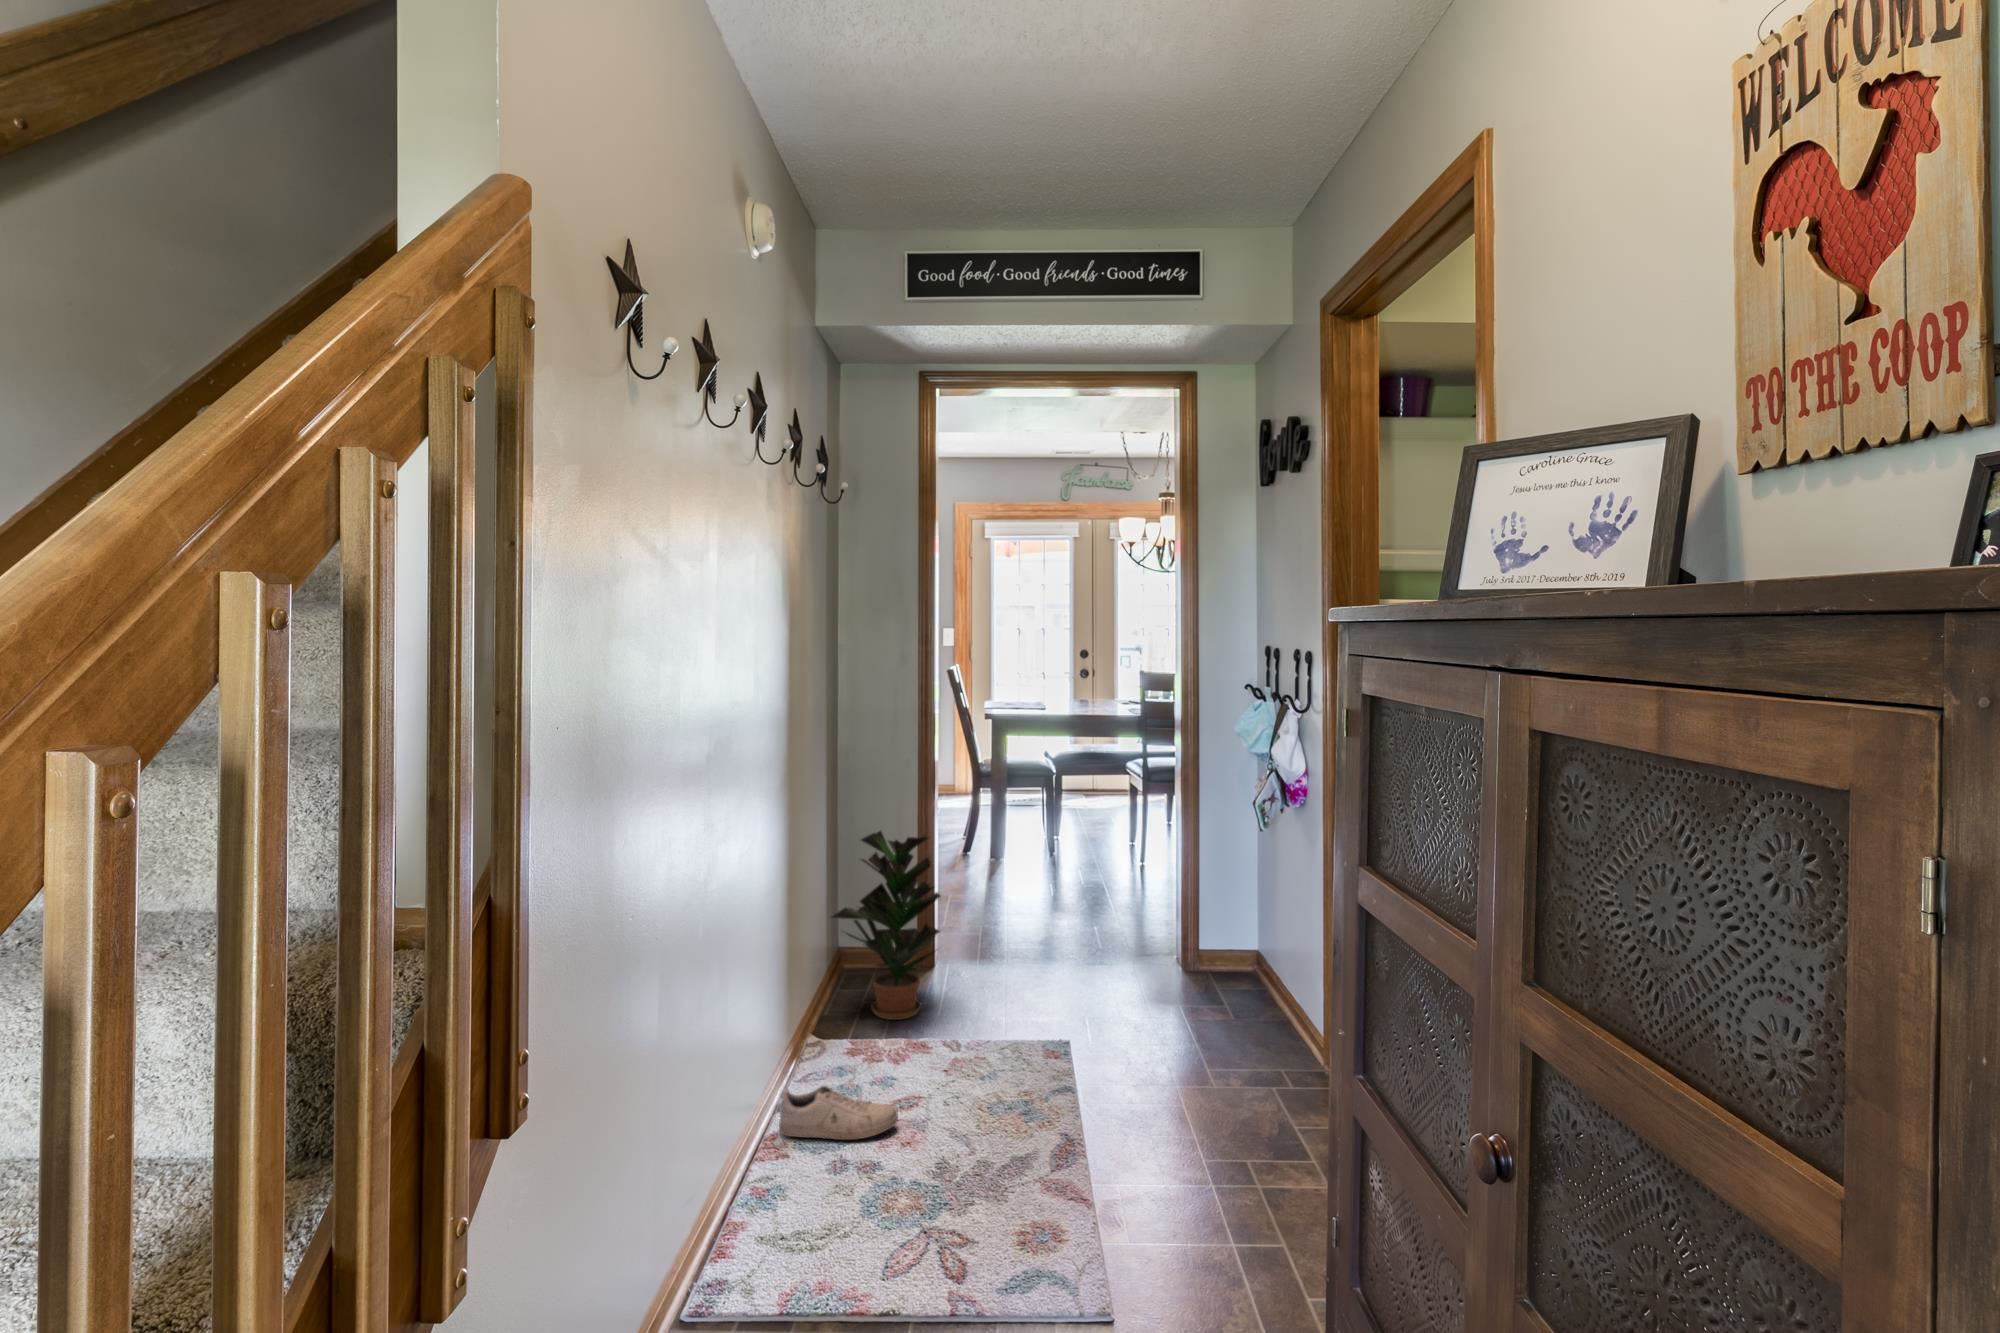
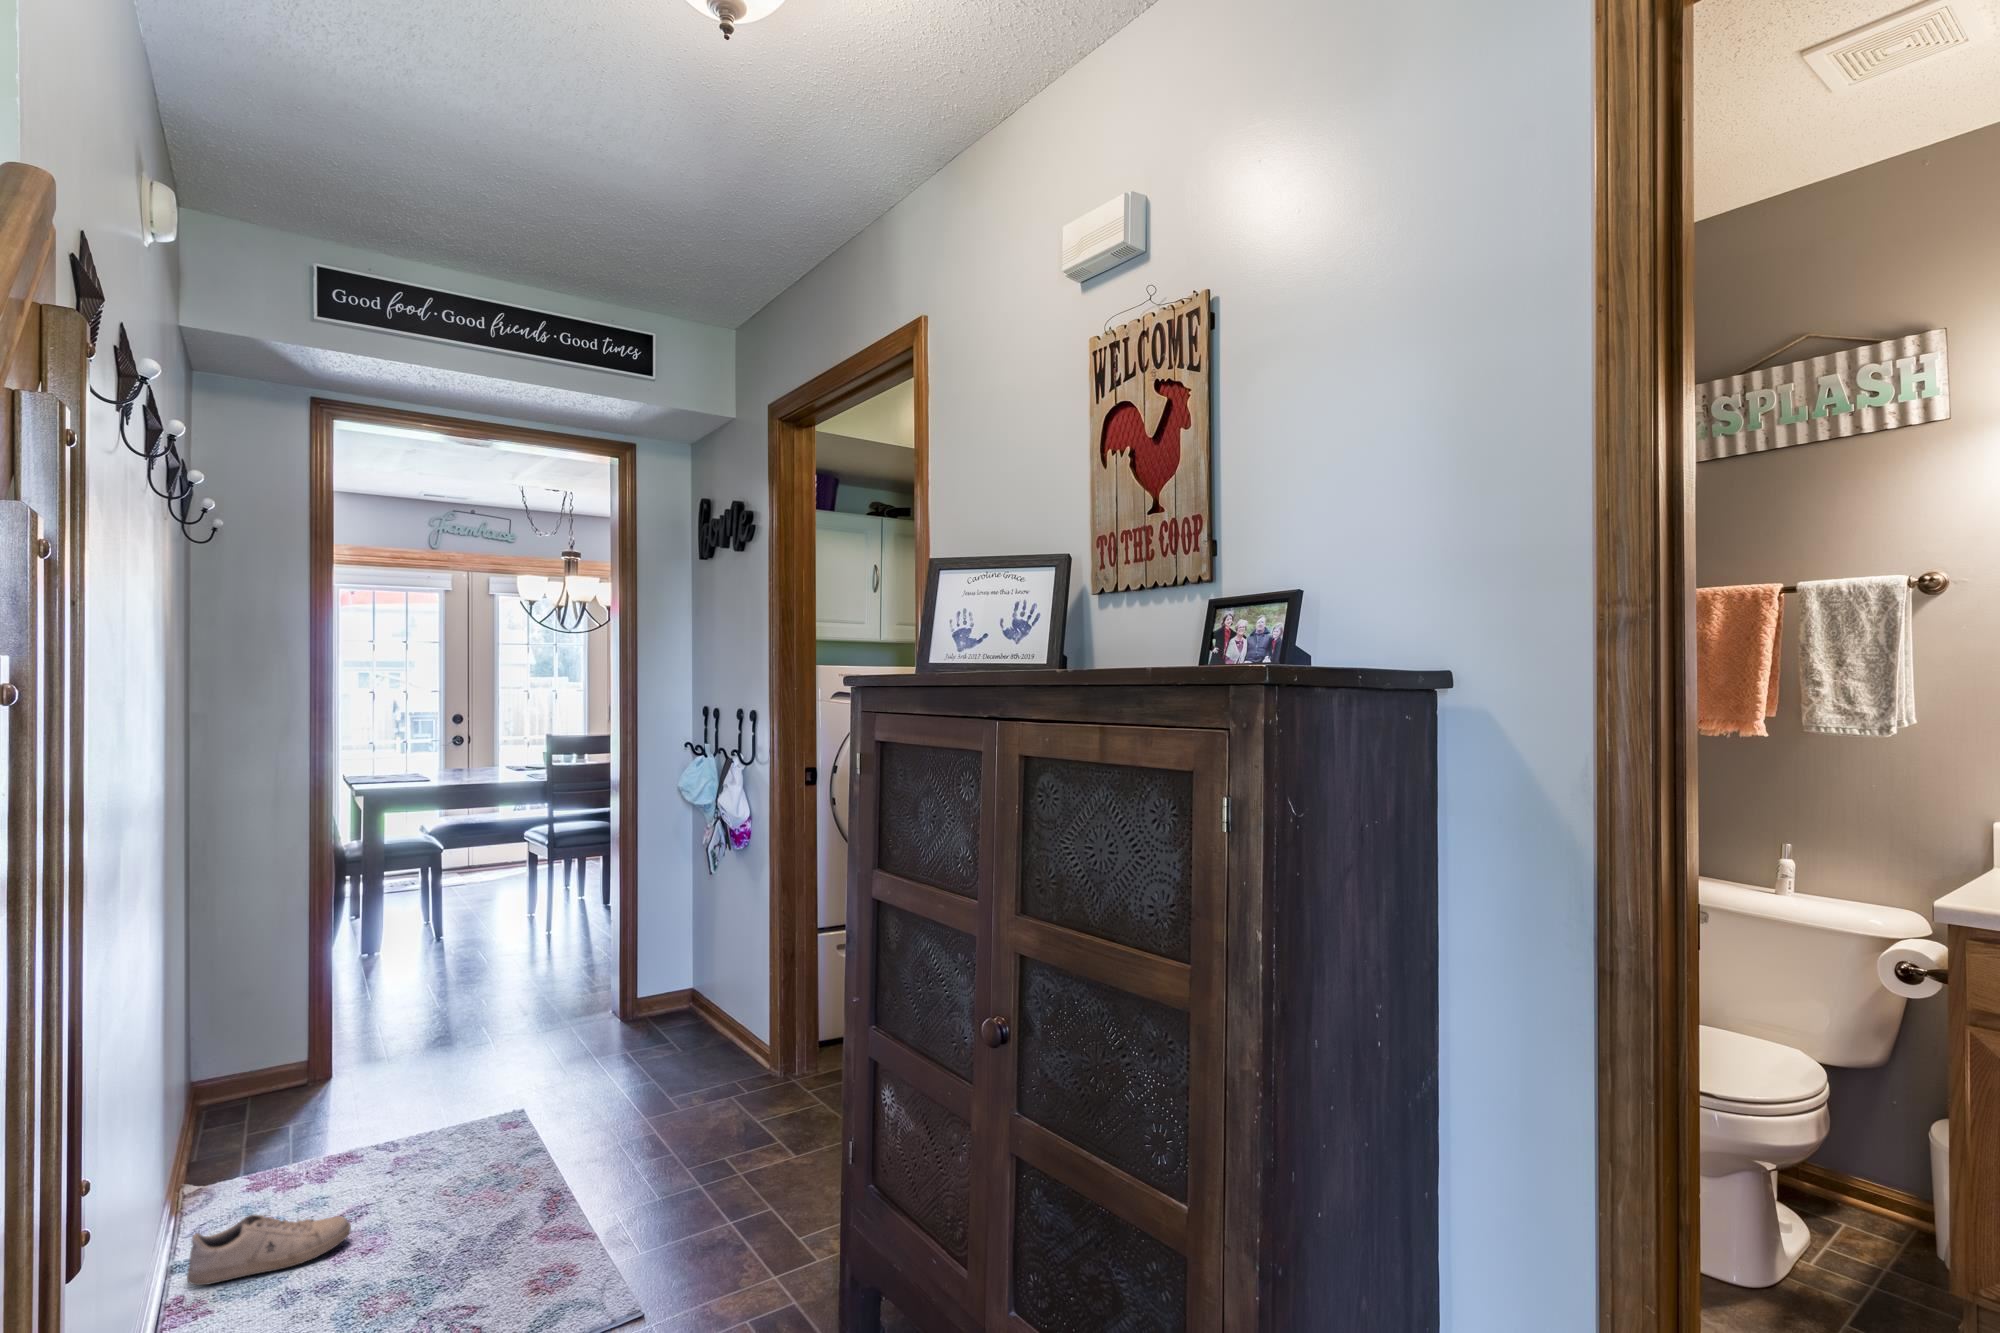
potted plant: present [832,831,940,1020] -> none [204,918,360,1142]

